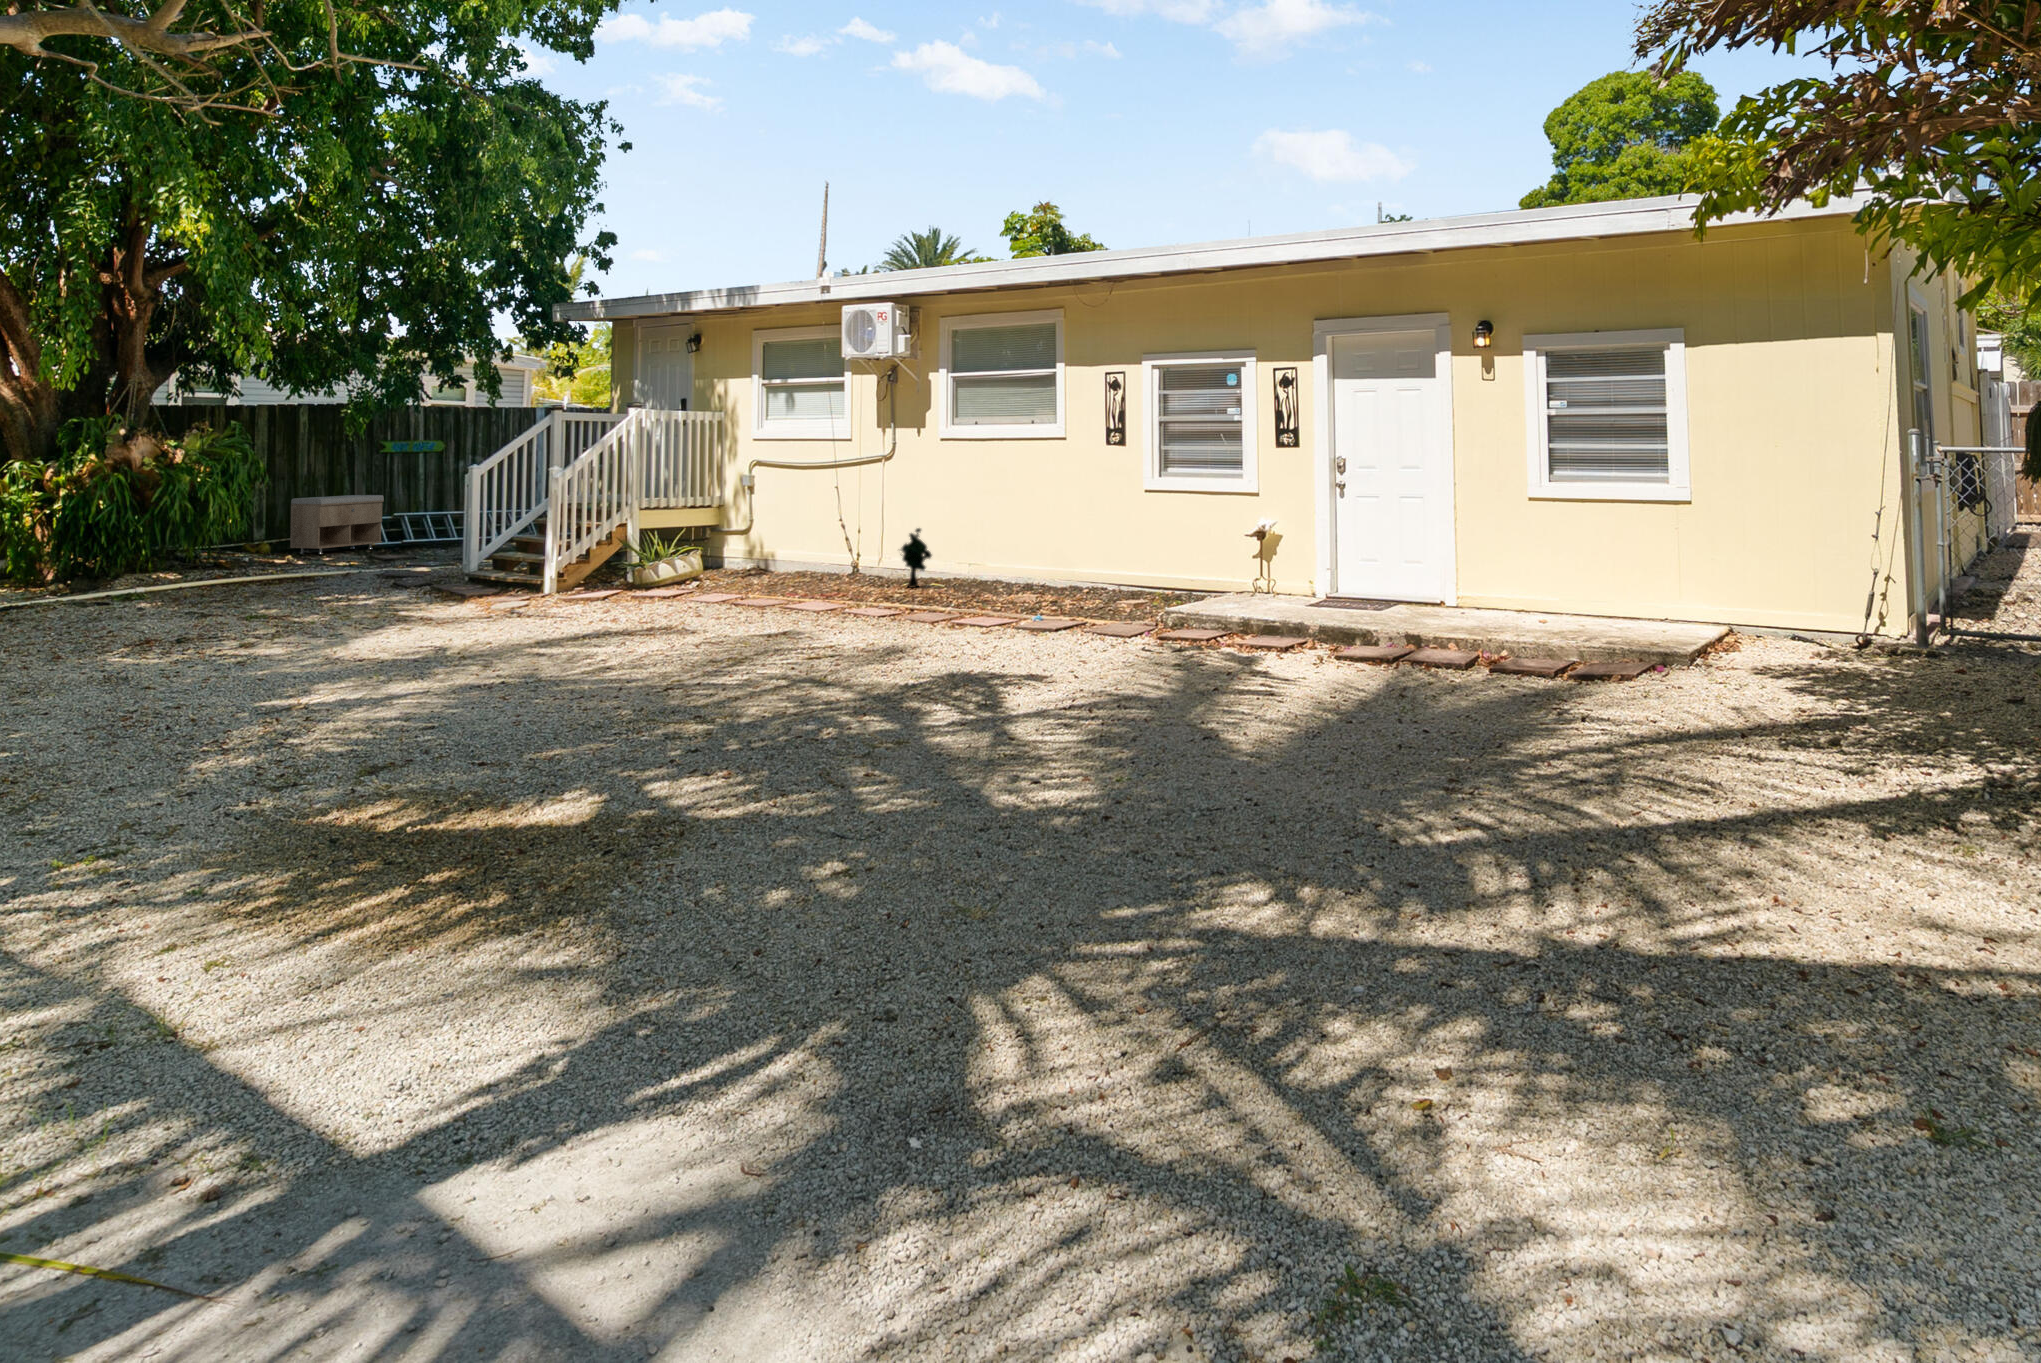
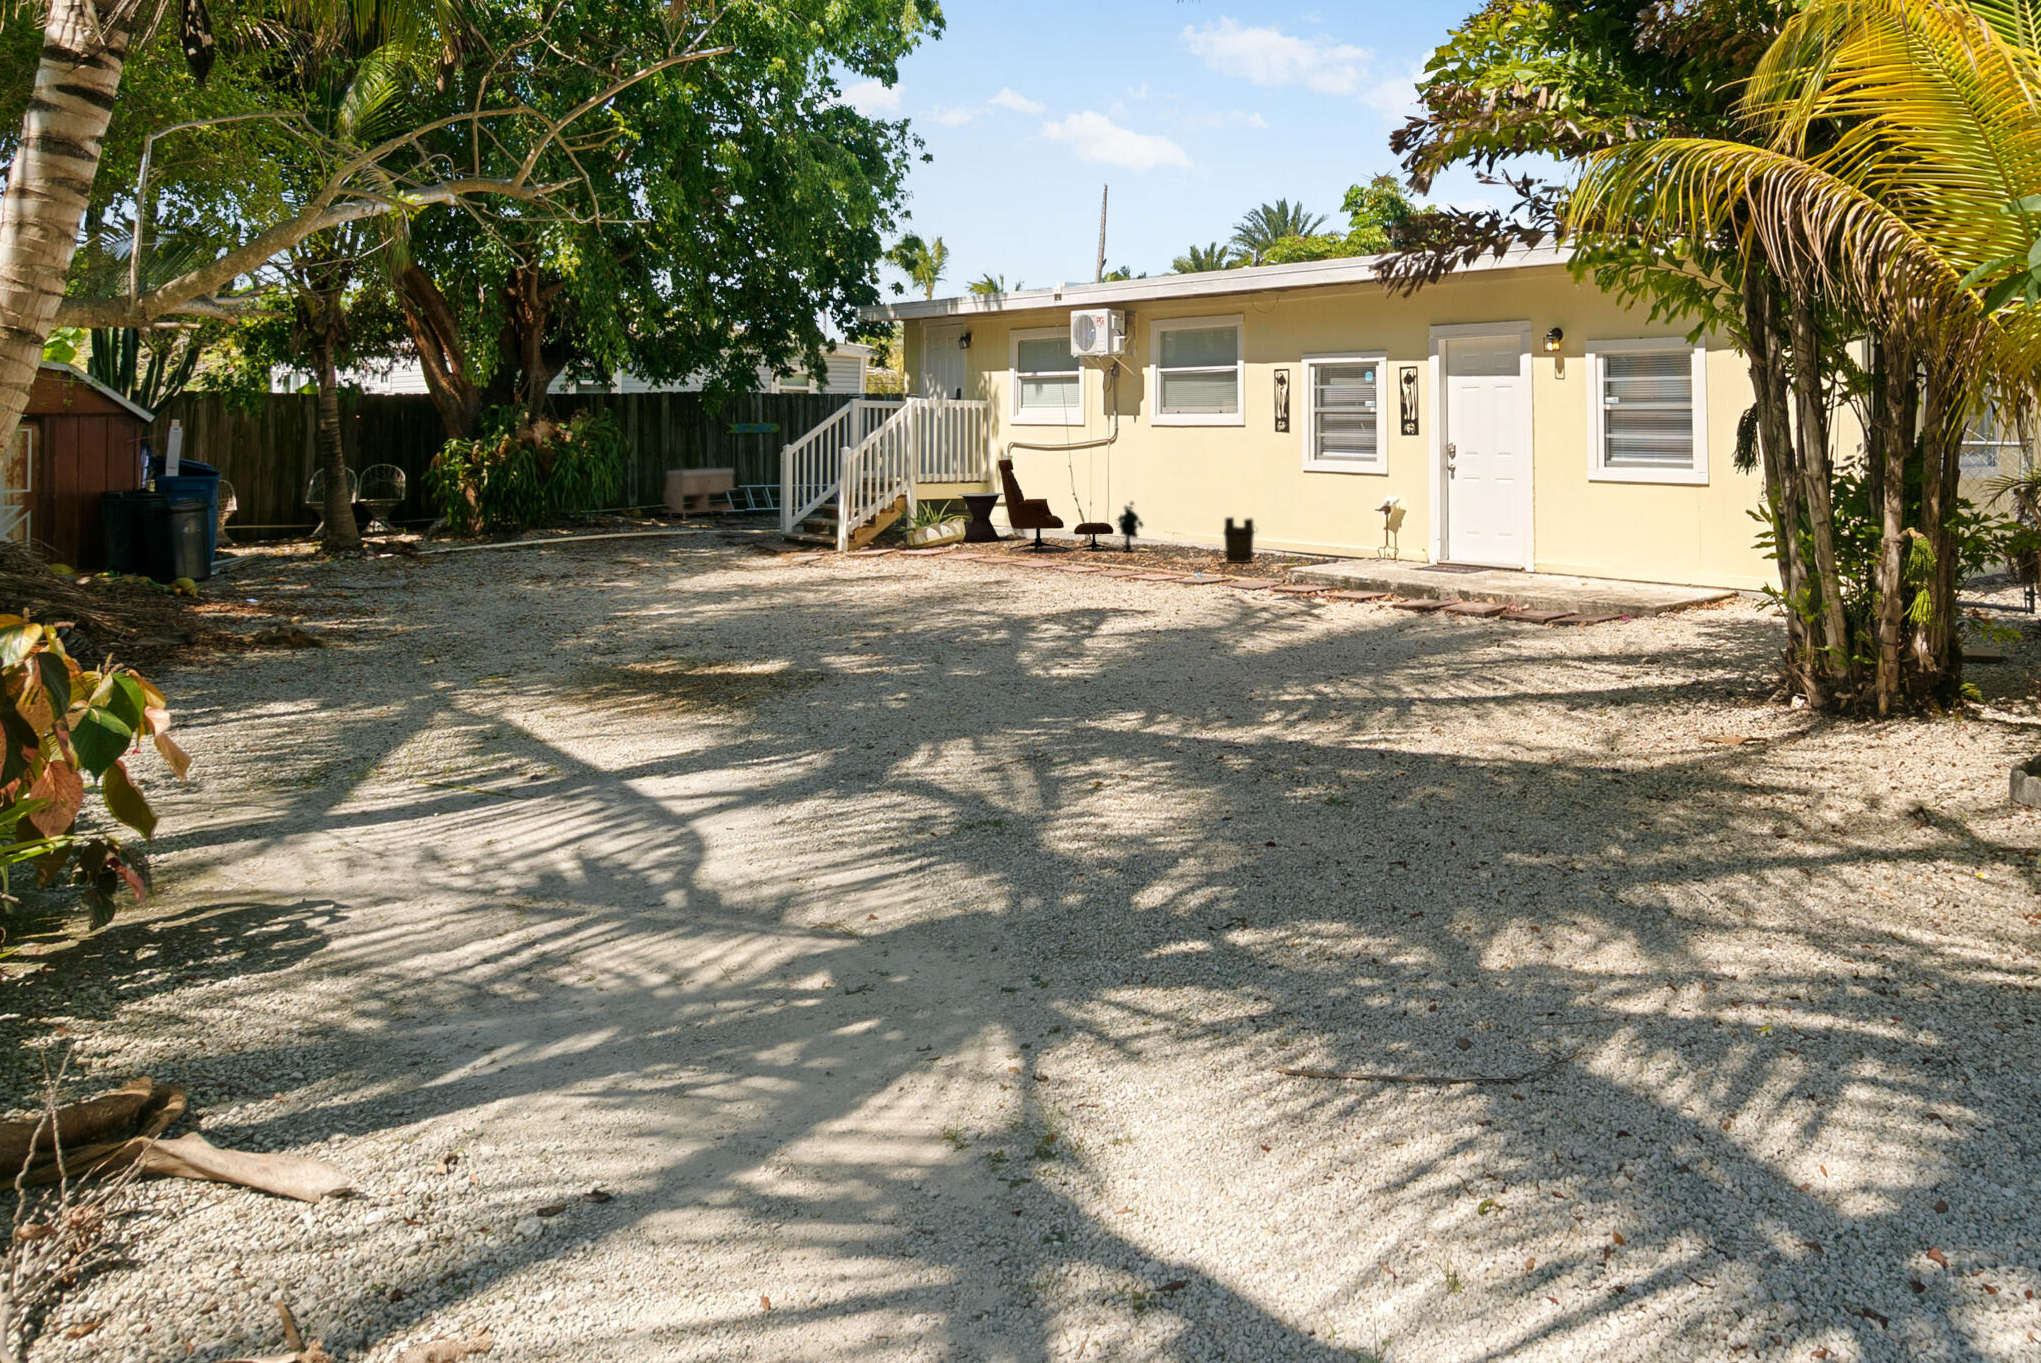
lounge chair: none [755,480,894,591] -> present [998,459,1114,553]
side table: none [691,520,746,579] -> present [958,493,1004,543]
bucket: none [1045,545,1085,599] -> present [1224,517,1255,563]

